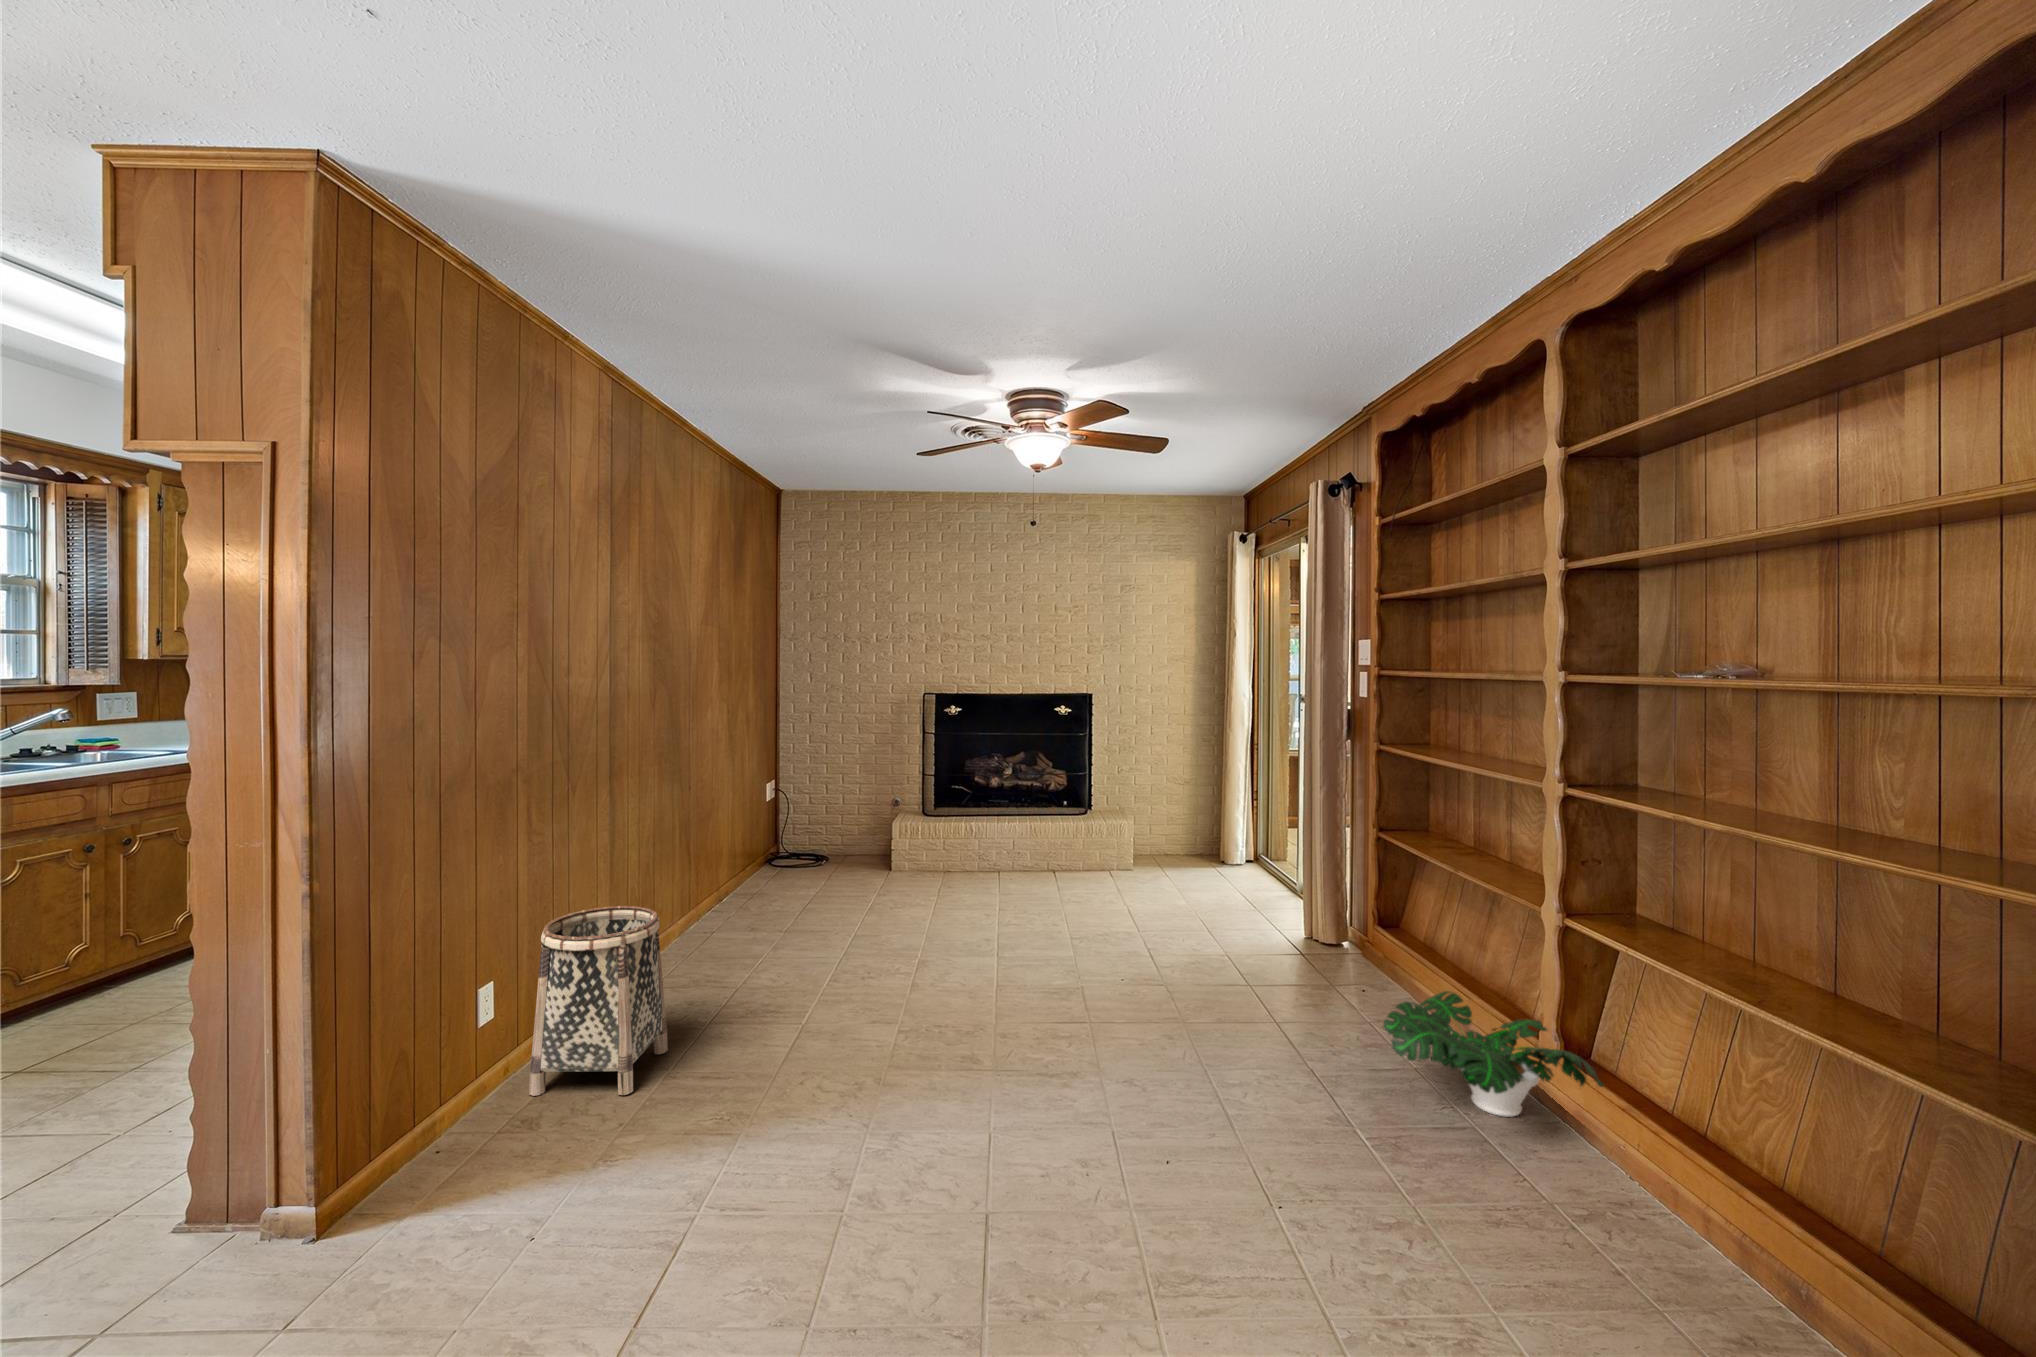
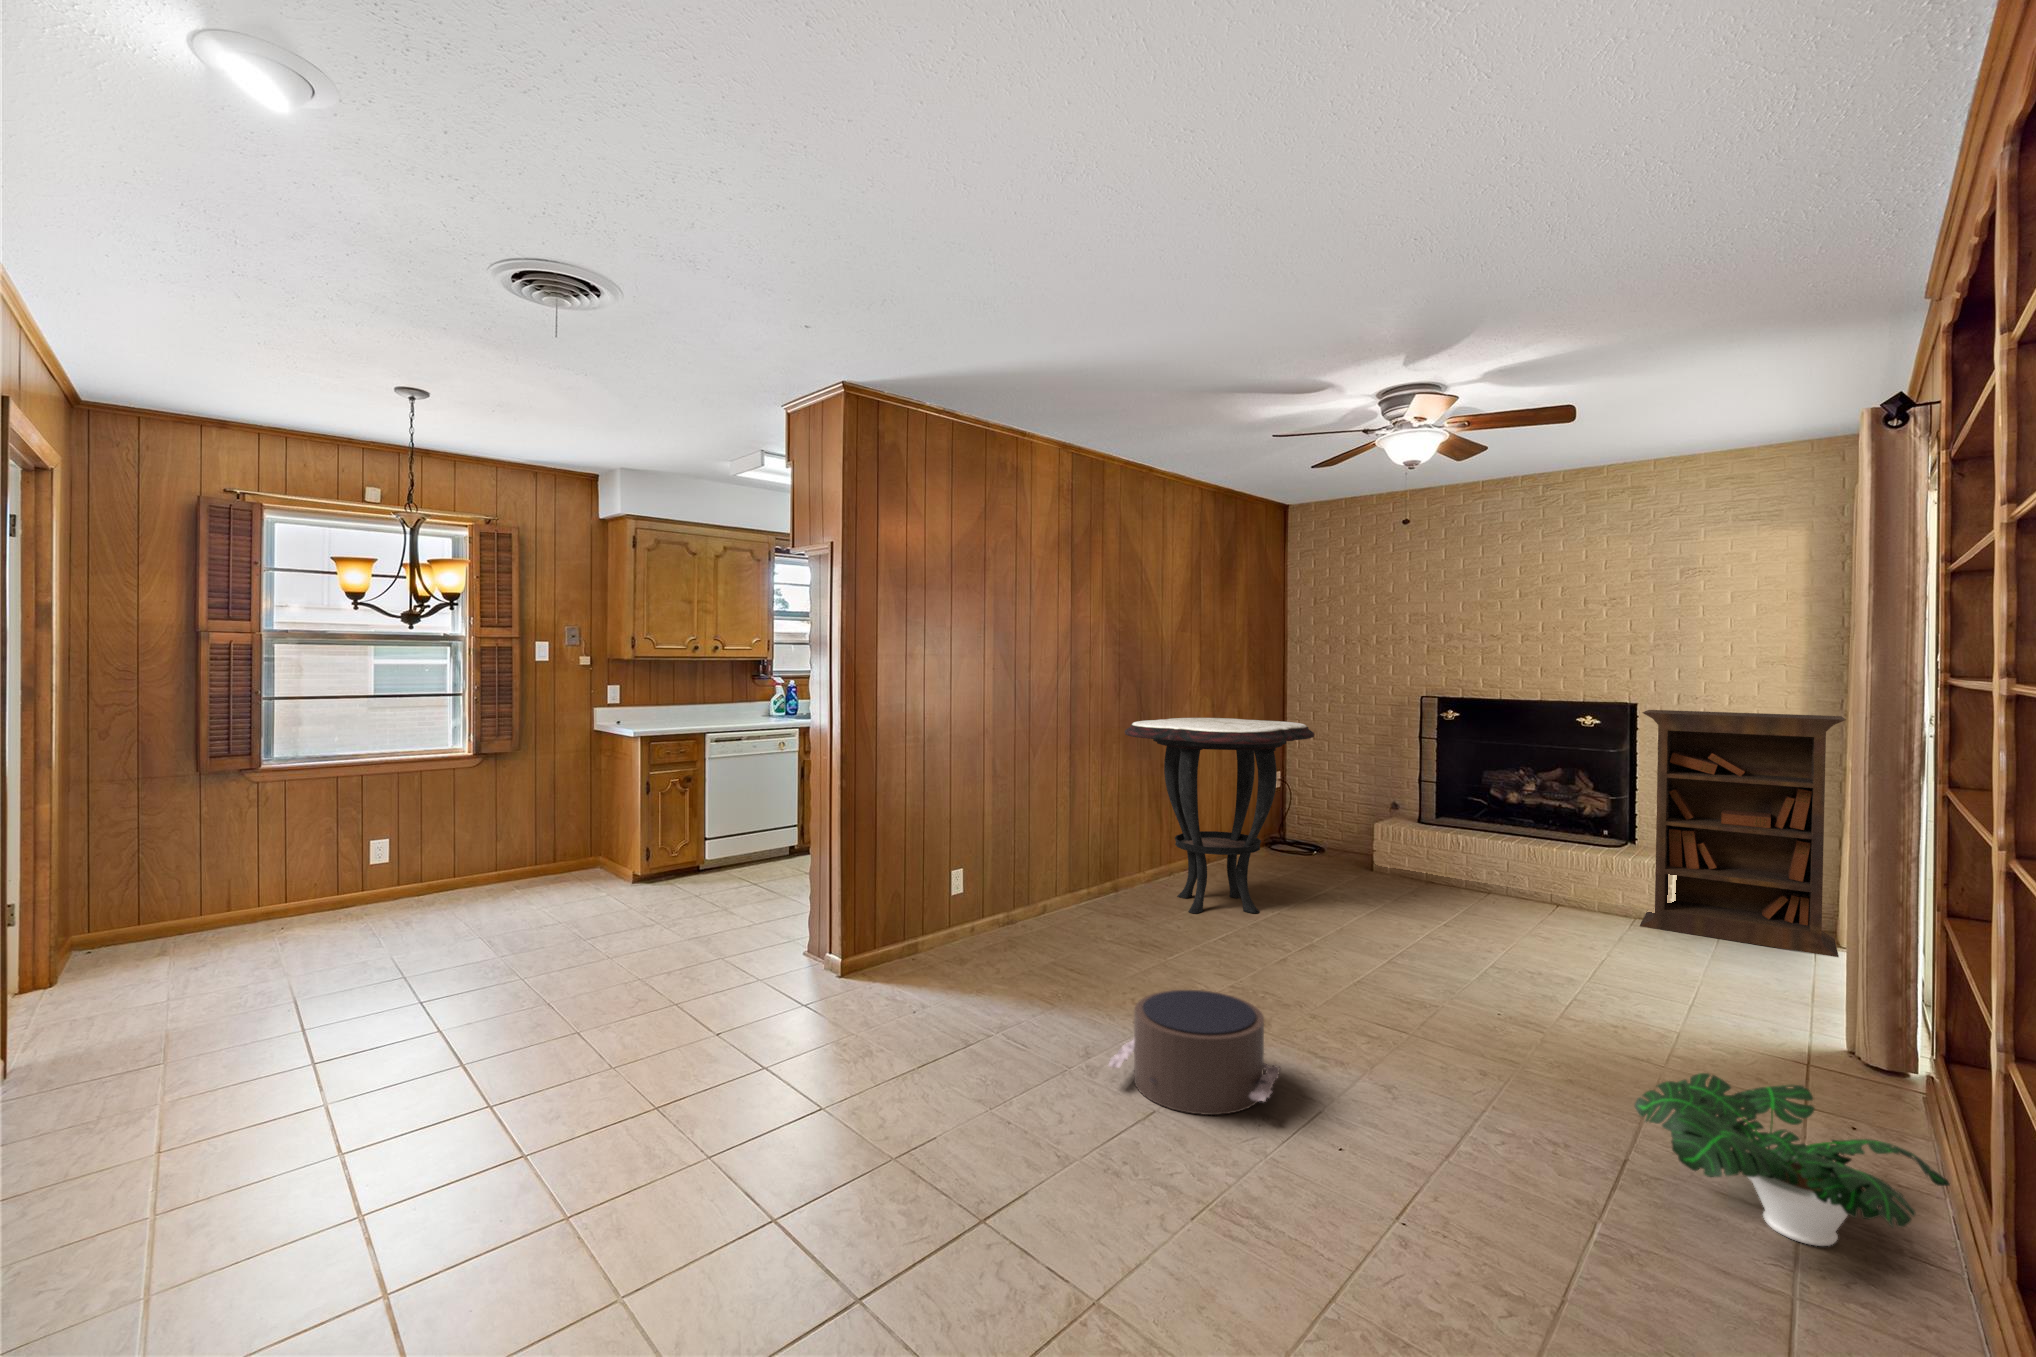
bookcase: none [1107,701,1240,877] -> present [1640,710,1846,957]
side table: none [682,727,892,959] -> present [1125,718,1314,914]
basket: present [529,906,668,1096] -> none [970,832,1061,957]
pouf: none [940,1061,1154,1239] -> present [1109,990,1280,1115]

